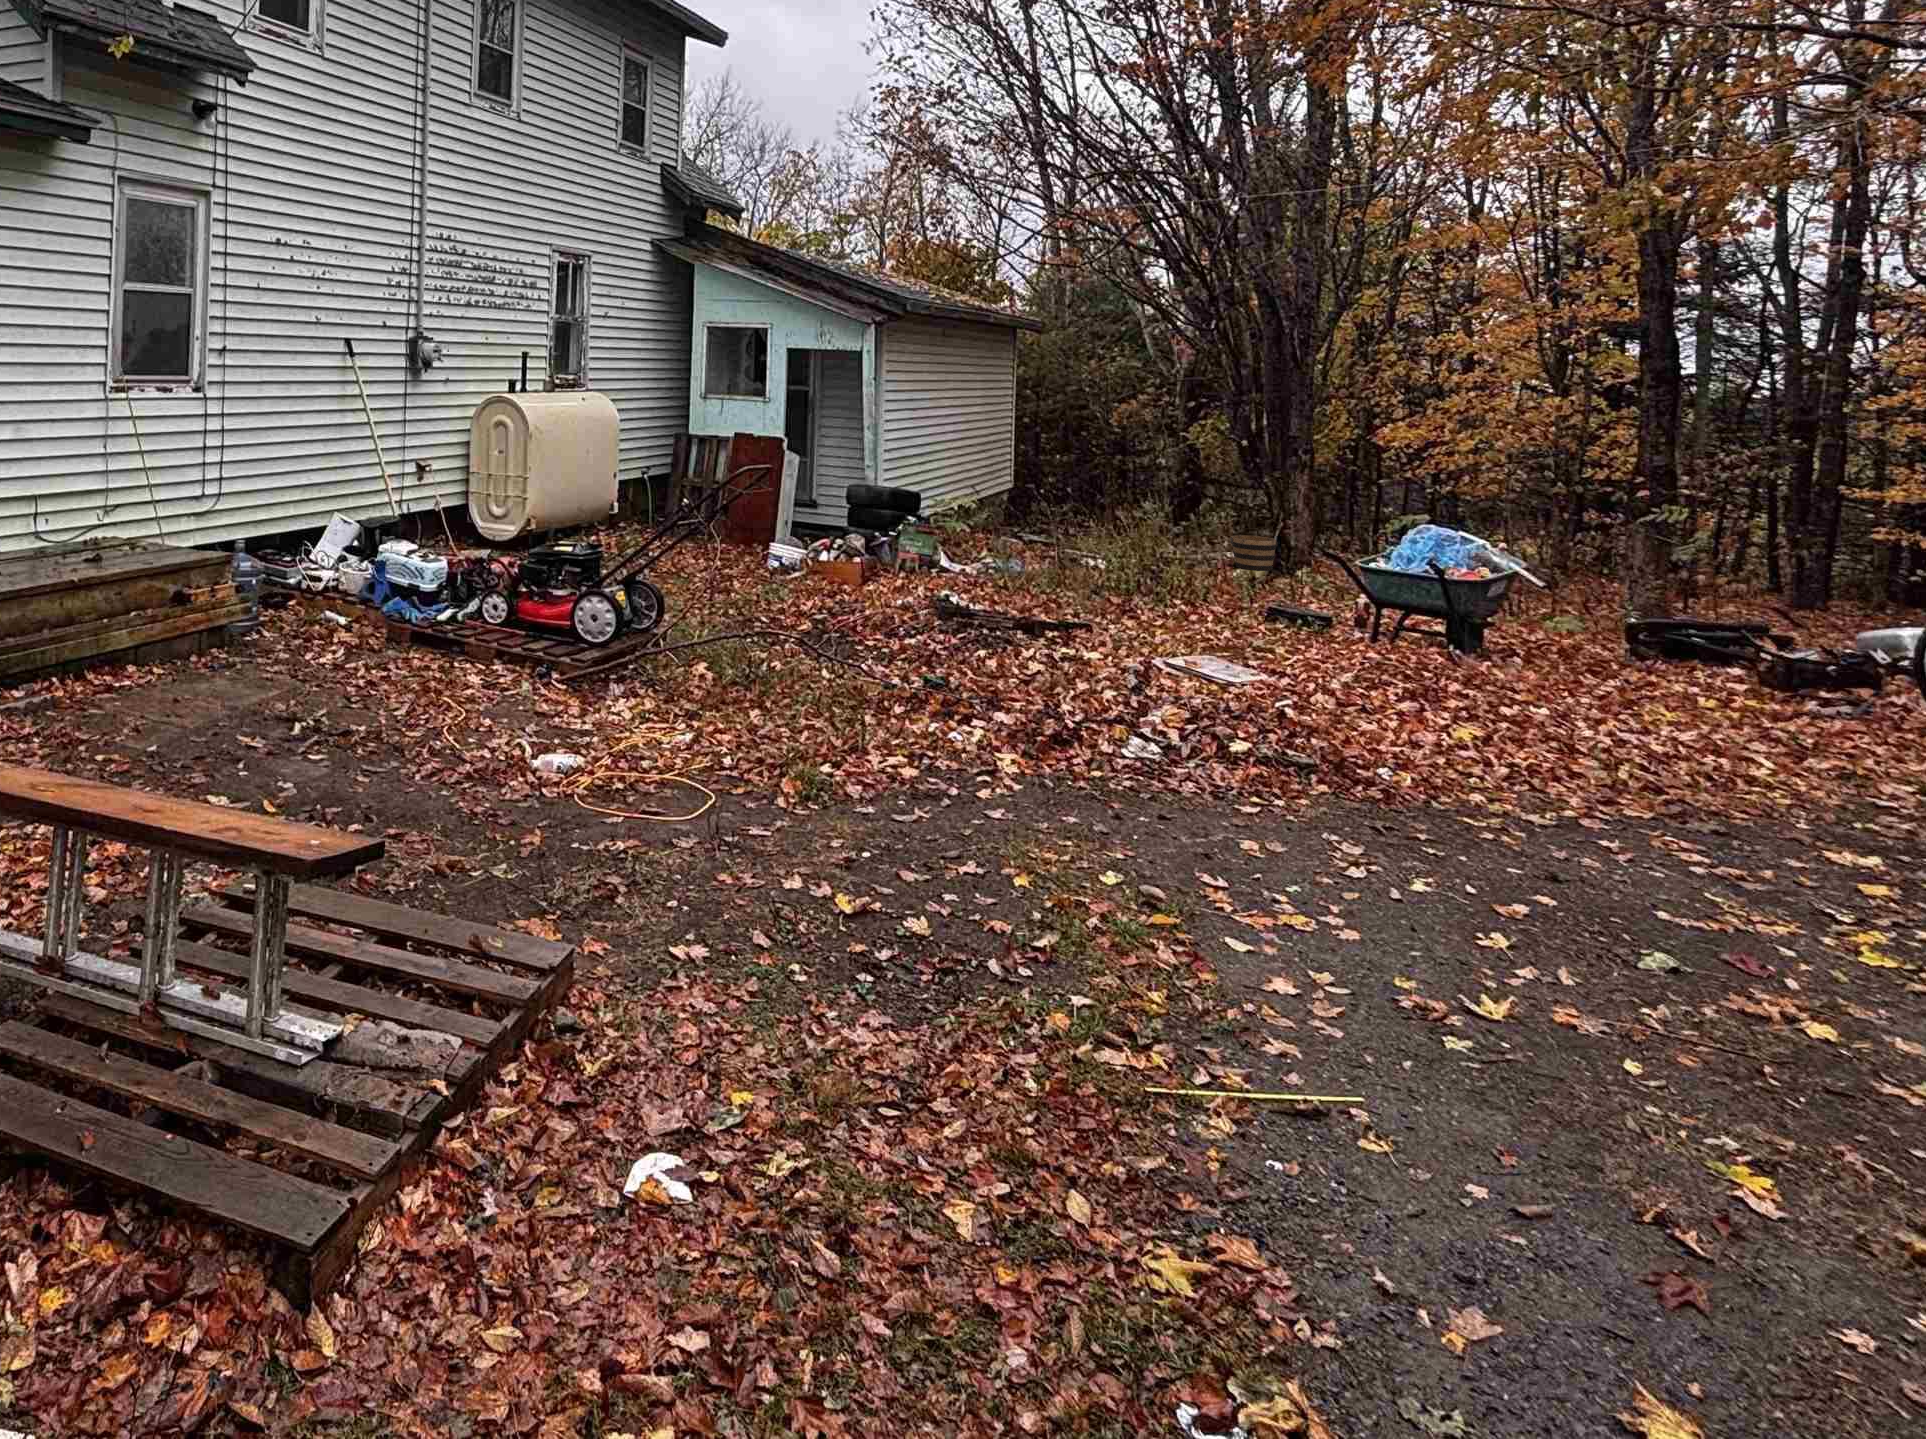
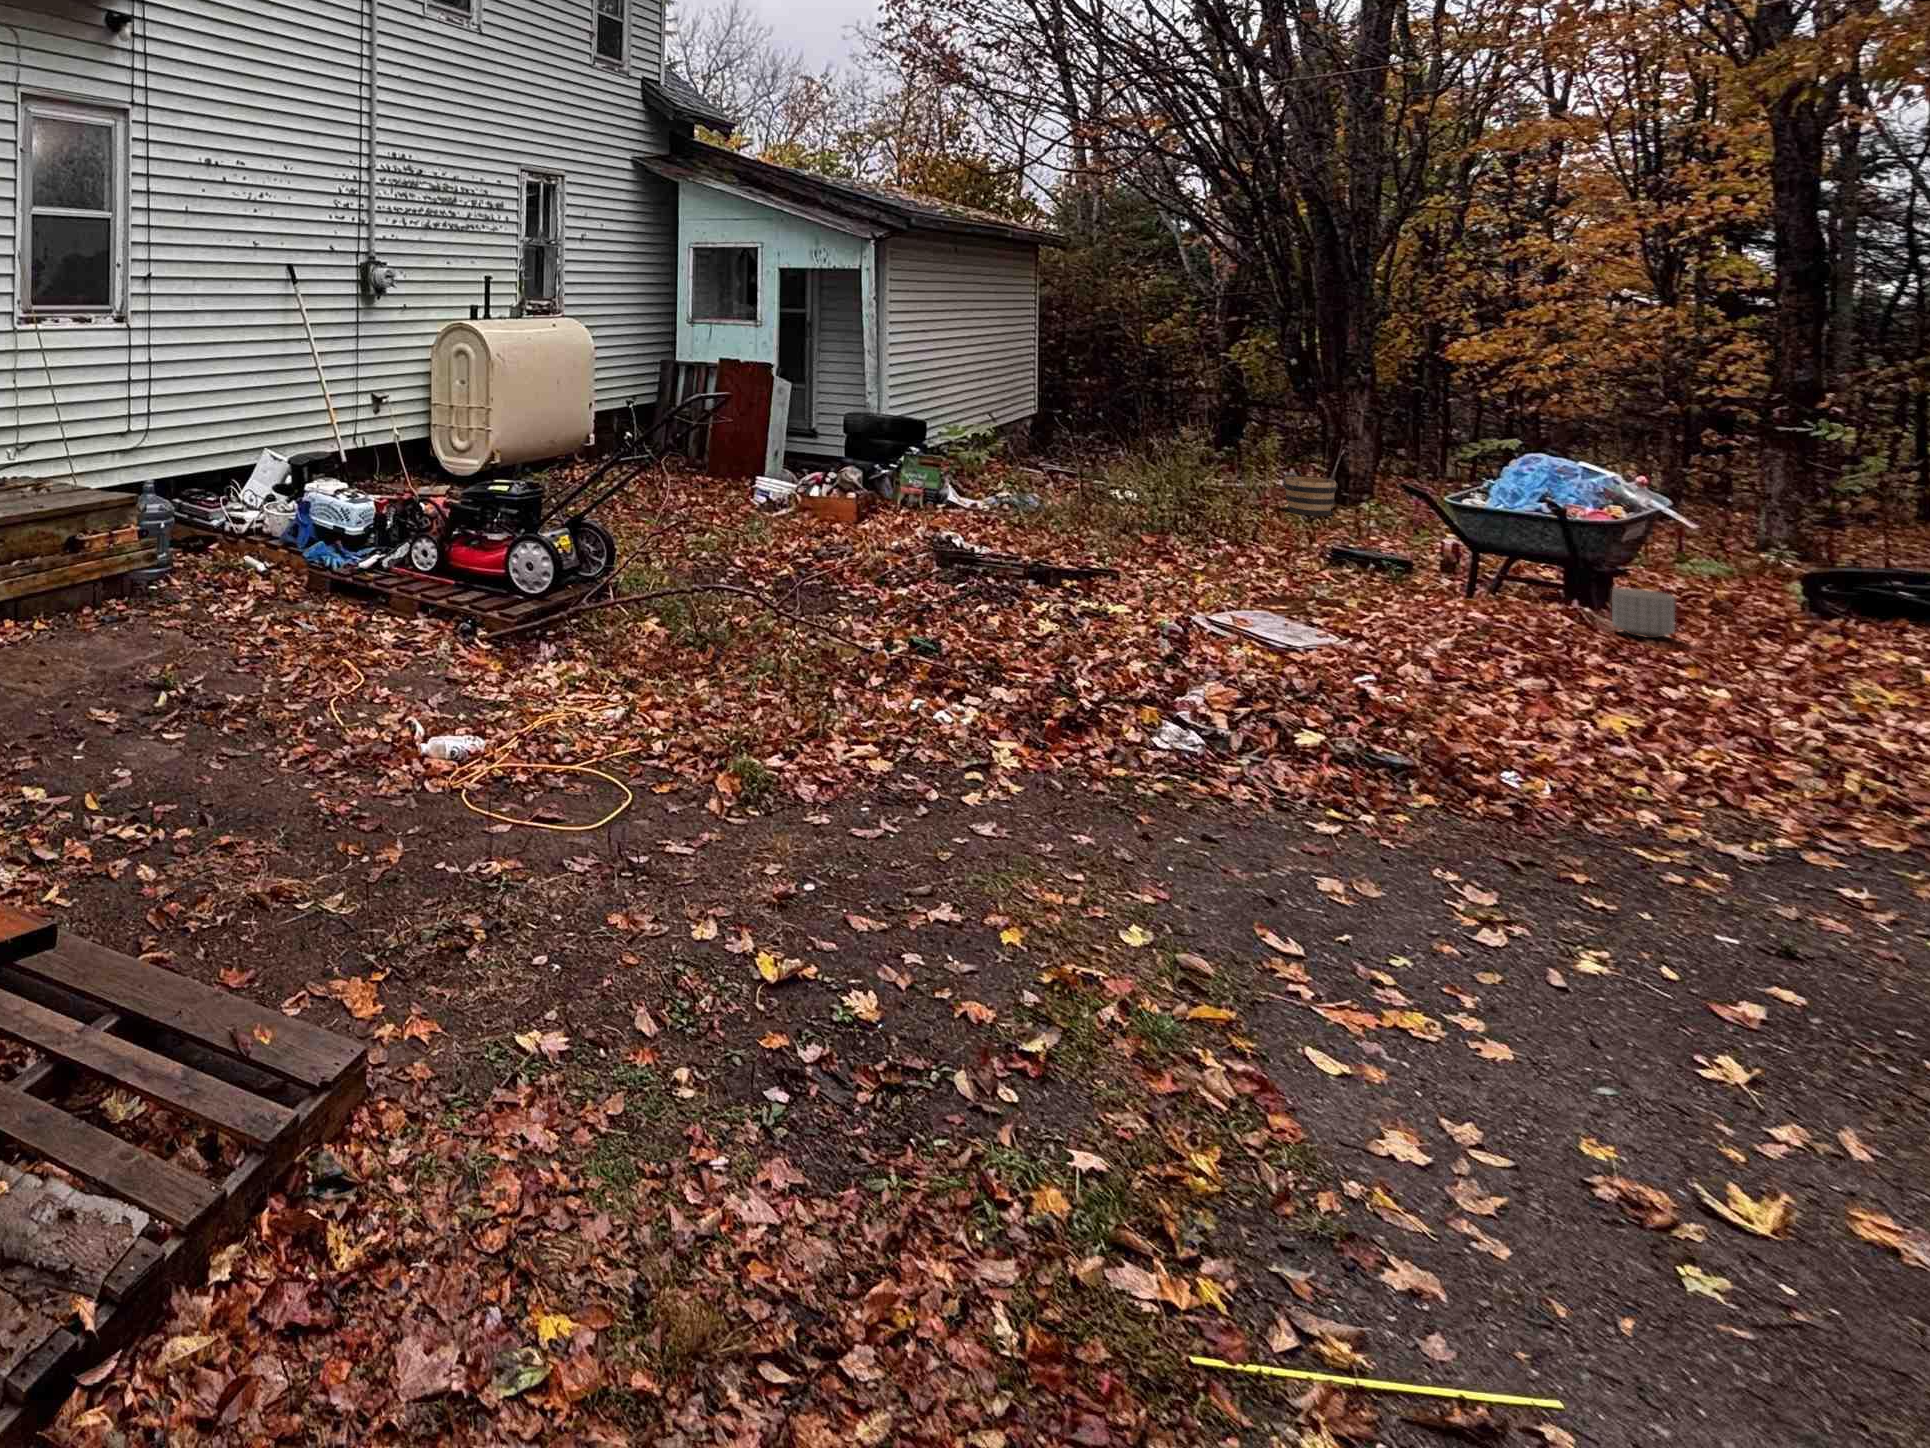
planter: none [1487,630,1535,672] -> present [1612,588,1675,638]

